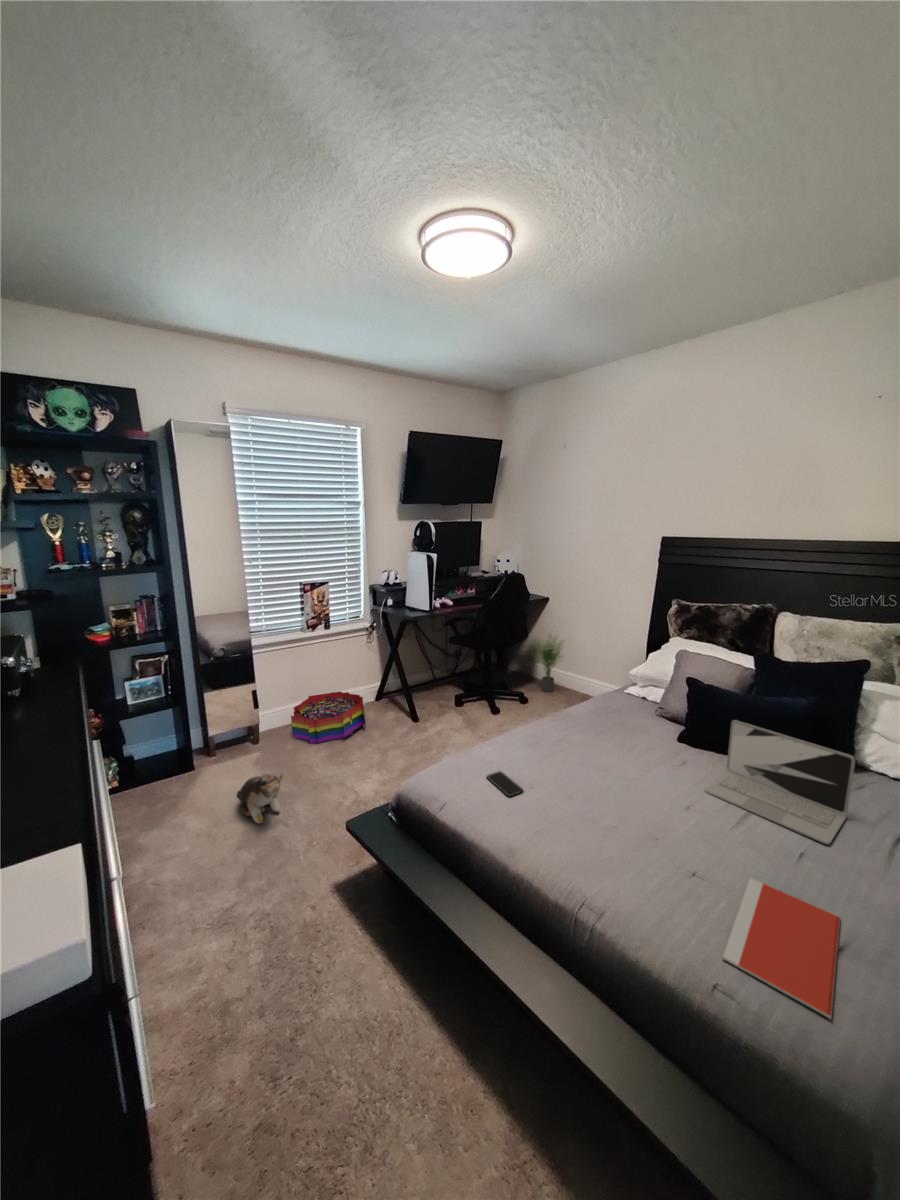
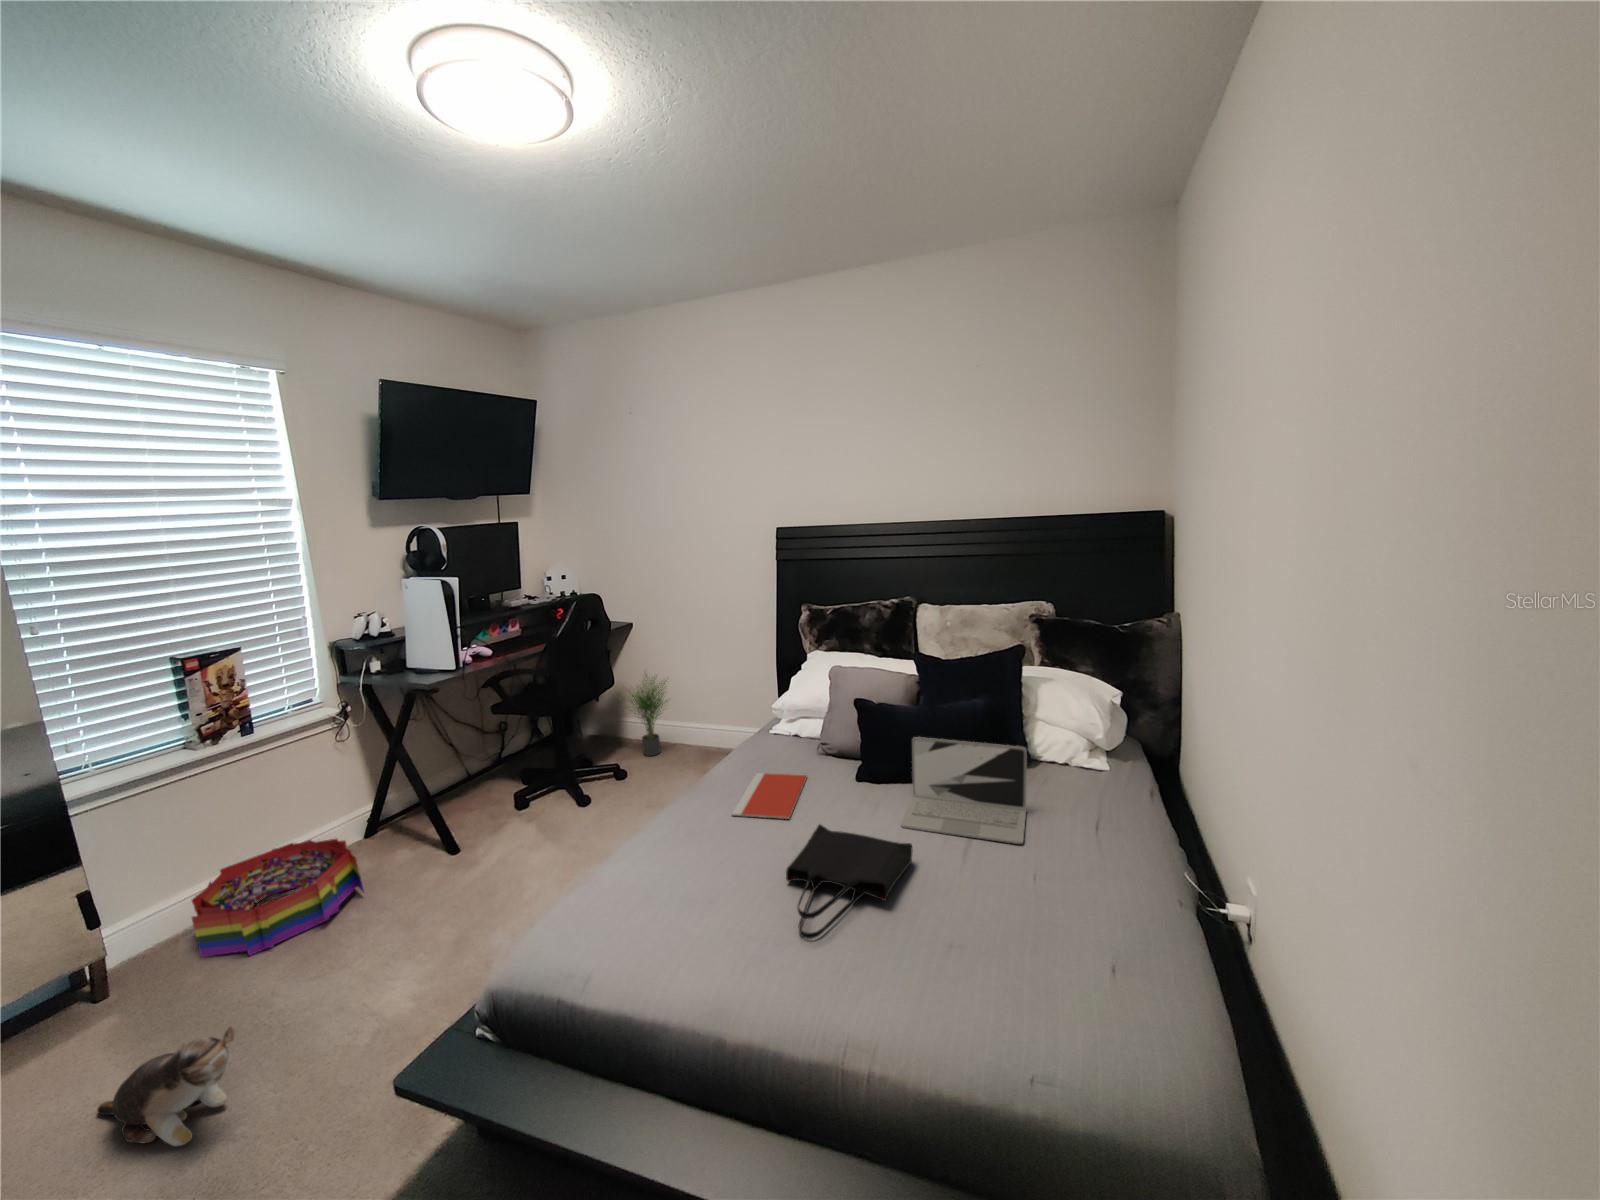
tote bag: none [581,767,704,849] -> present [786,825,912,939]
smartphone: present [487,771,523,796] -> none [645,882,704,912]
notebook: present [723,878,840,1019] -> present [731,773,807,819]

